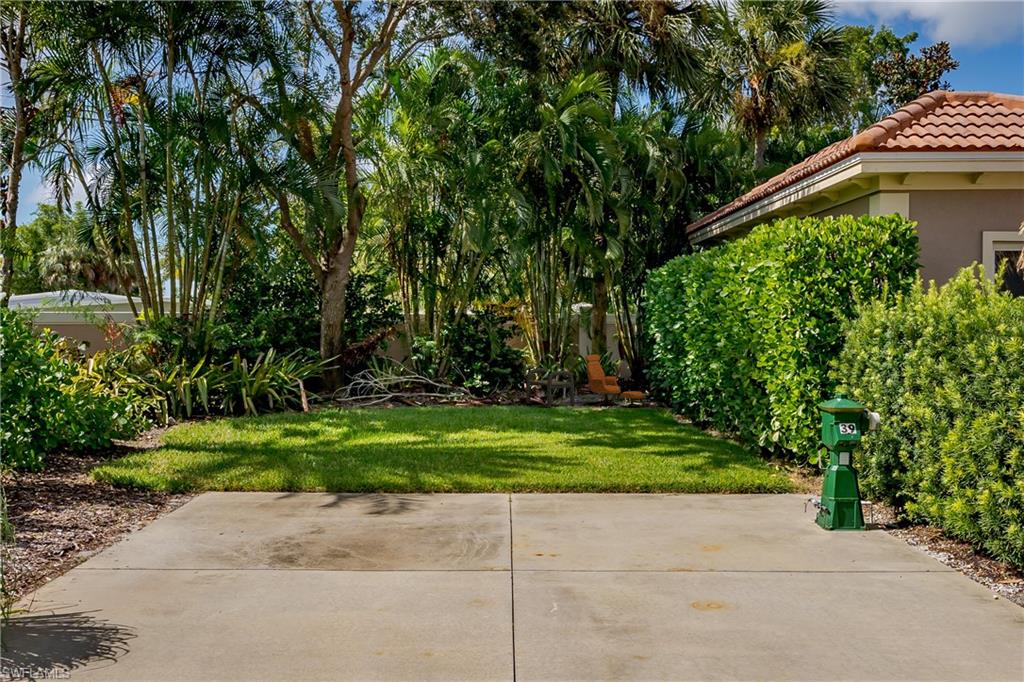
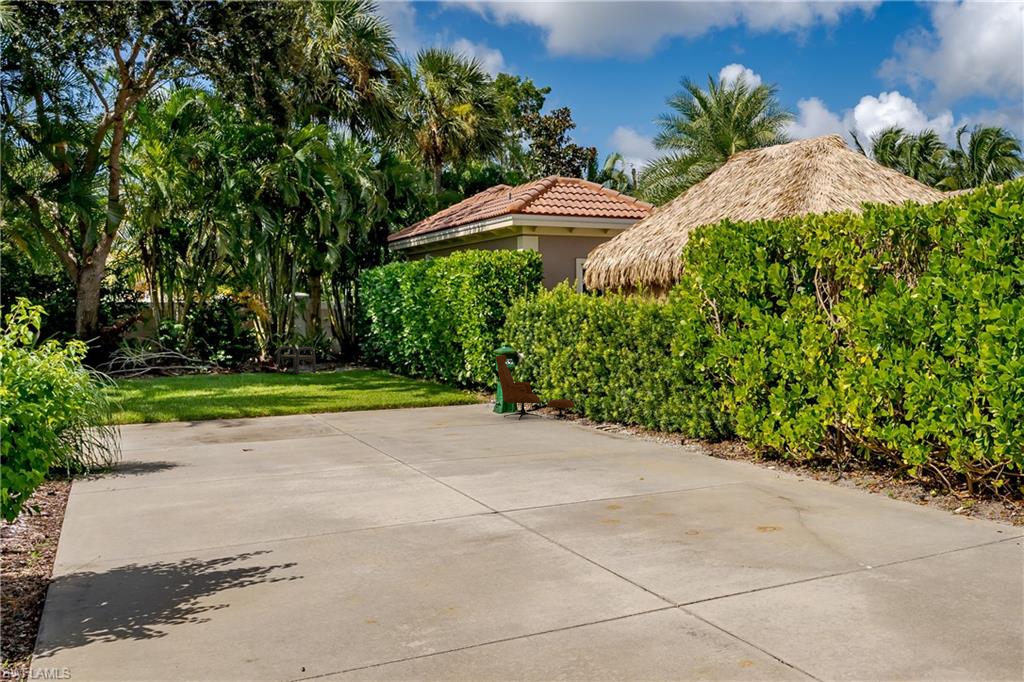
lounge chair: present [585,355,643,407] -> present [496,355,575,420]

